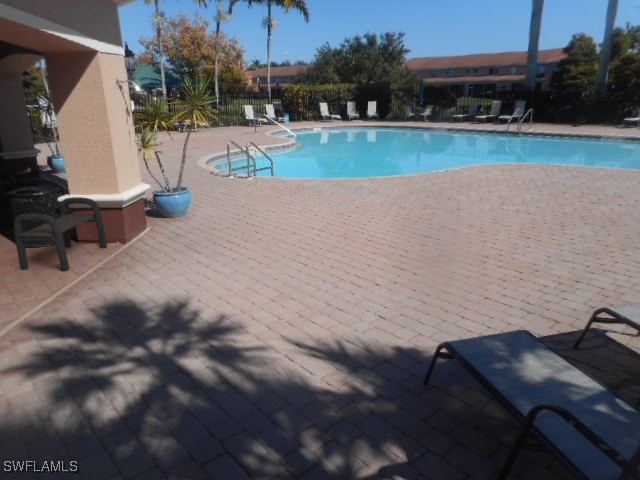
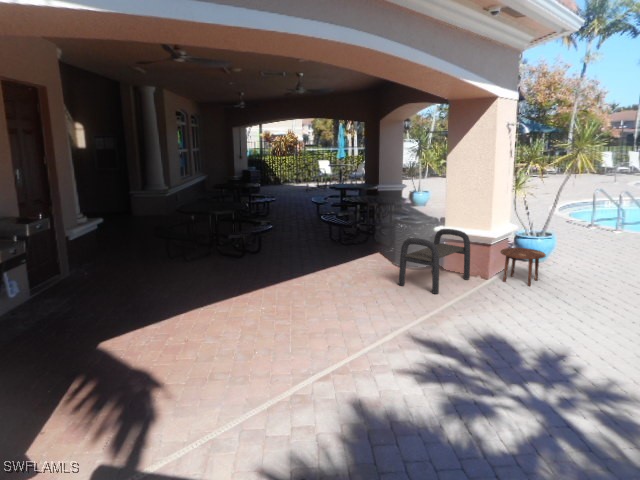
side table: none [134,207,178,243] -> present [501,248,546,286]

